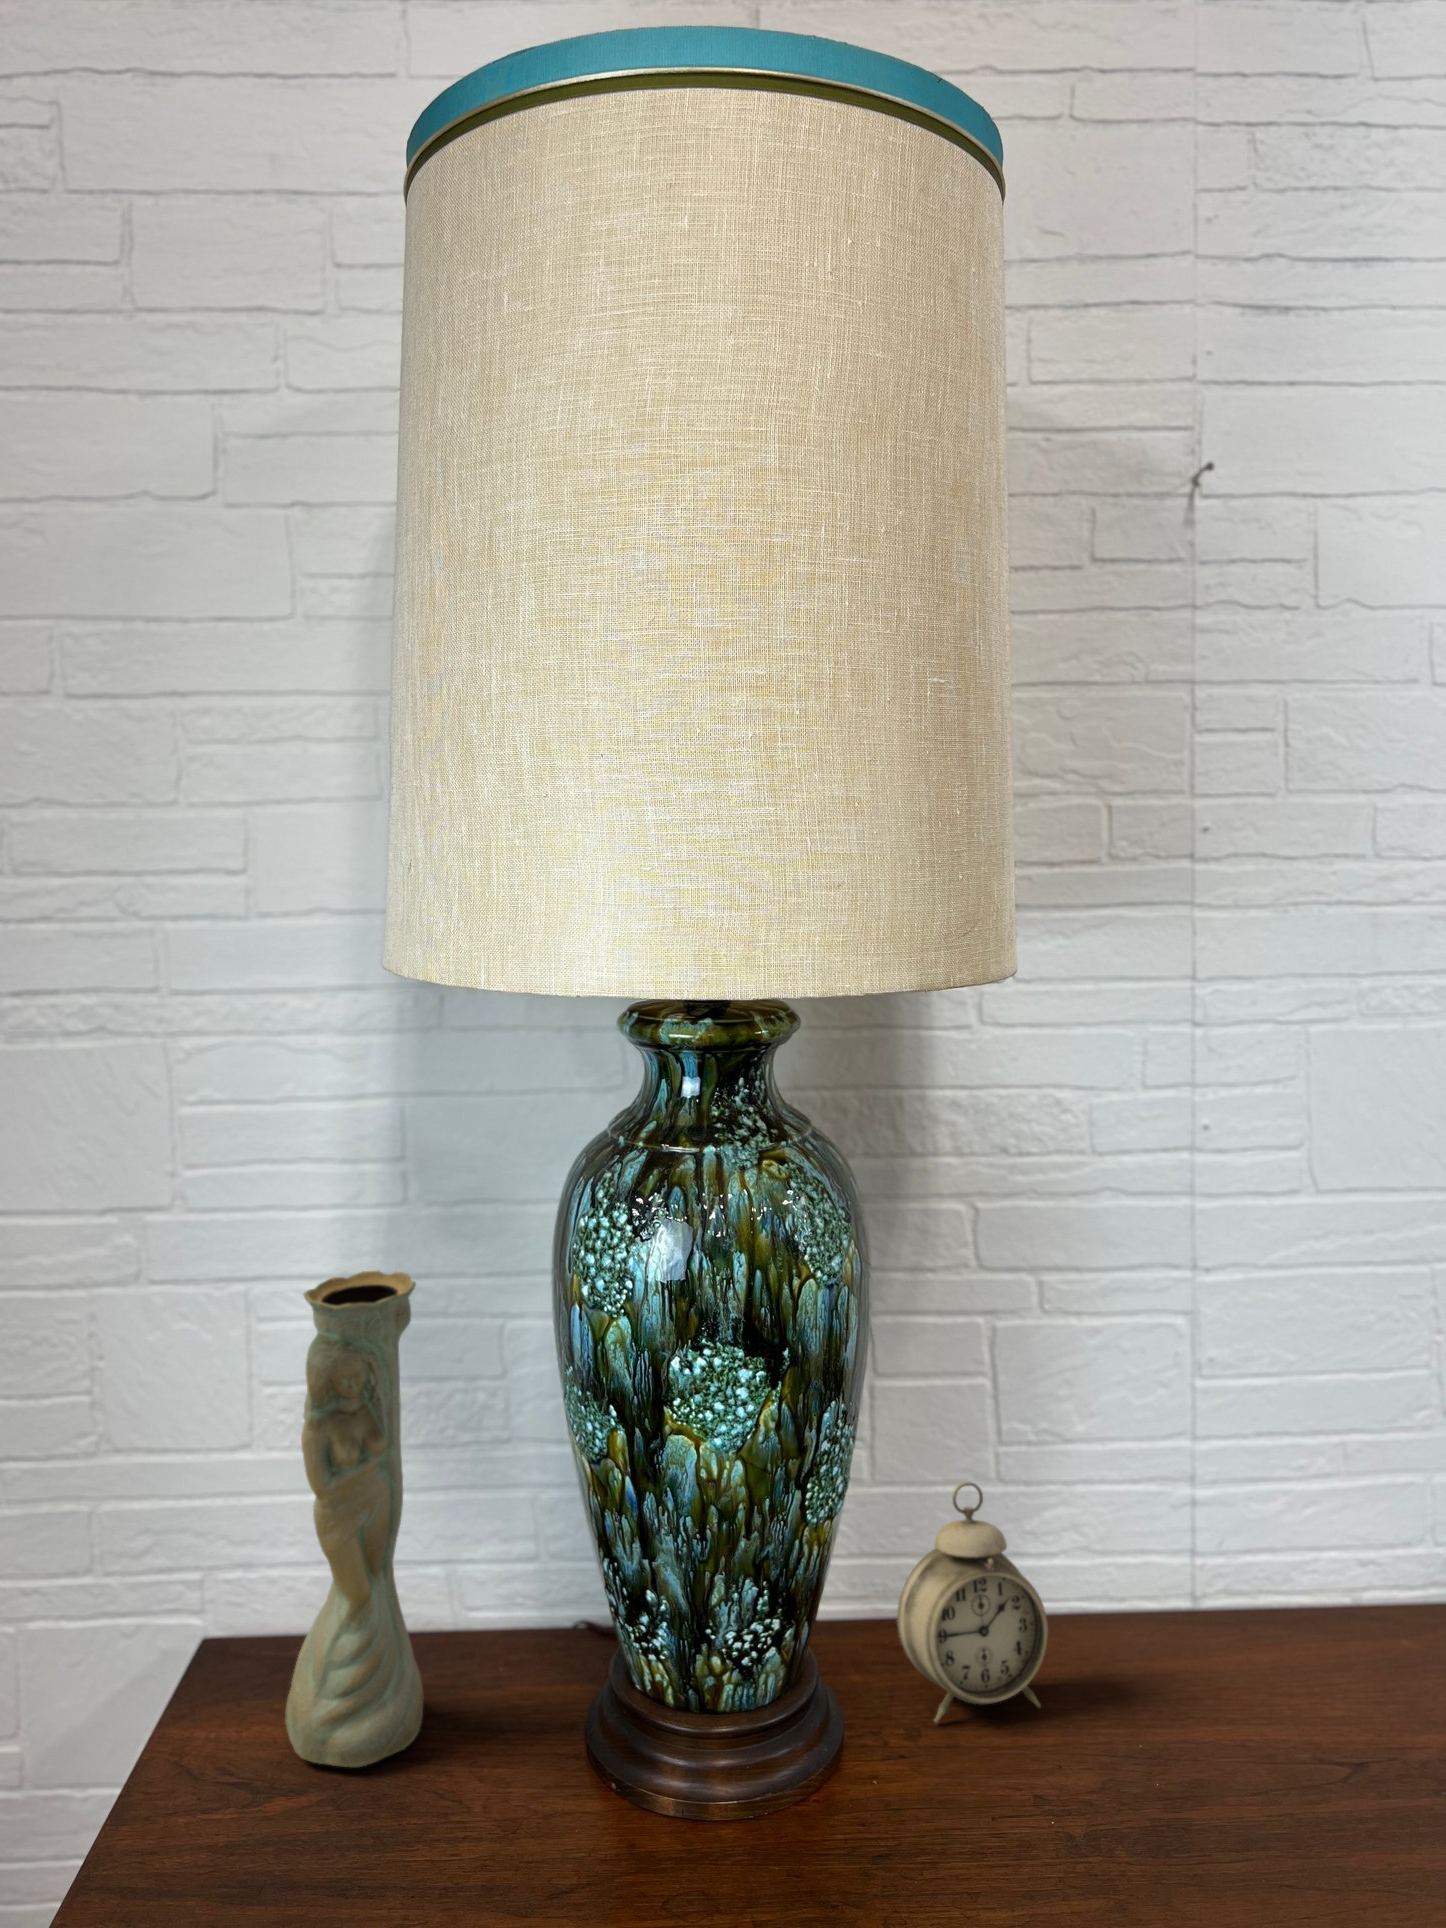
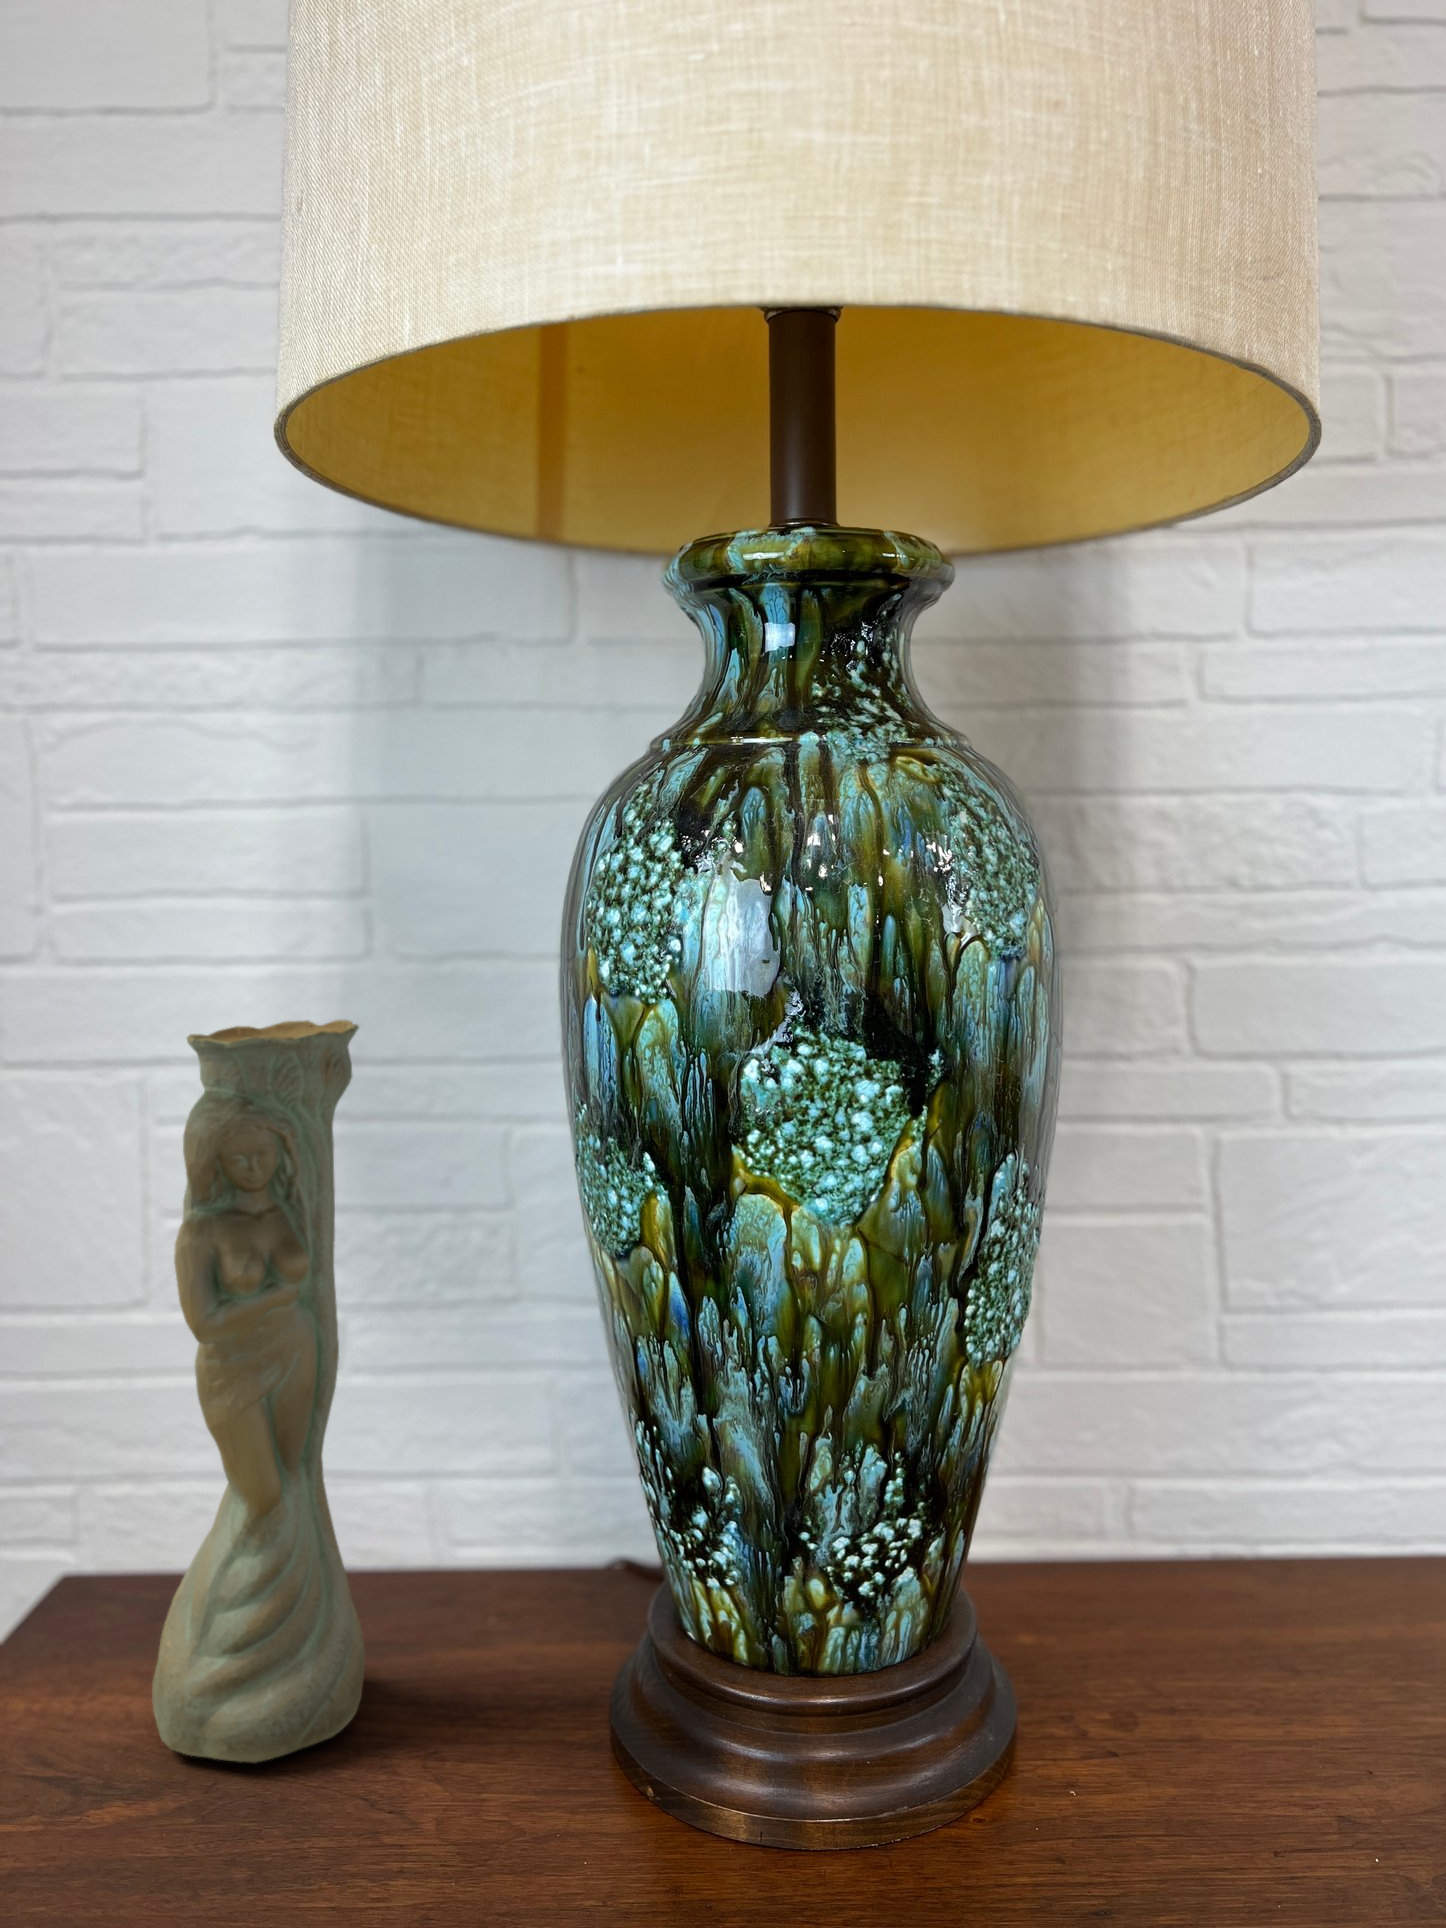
alarm clock: present [897,1482,1048,1723] -> none [1090,1350,1326,1715]

